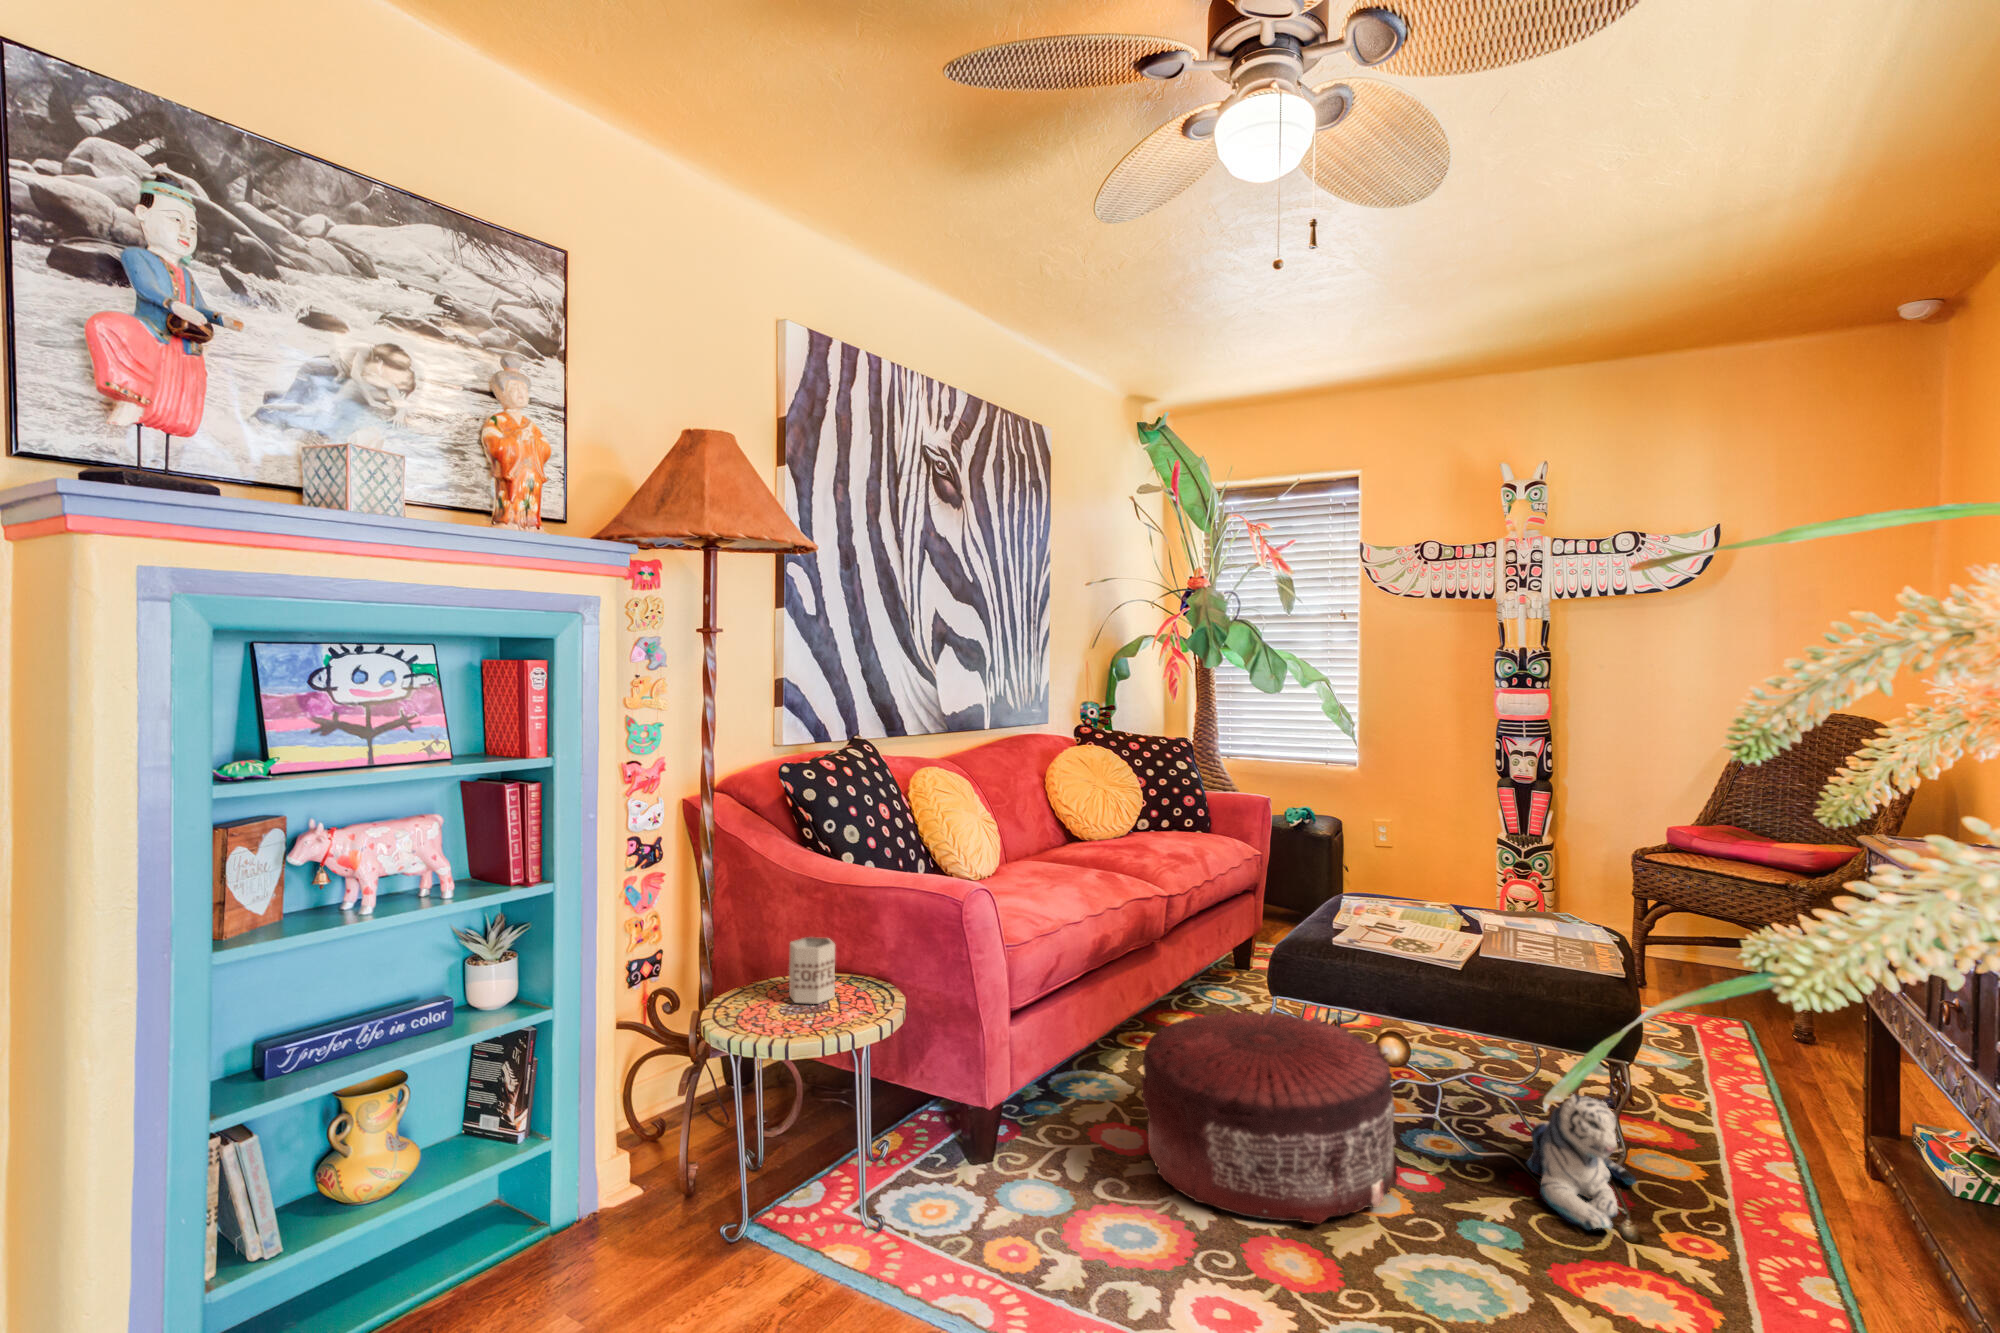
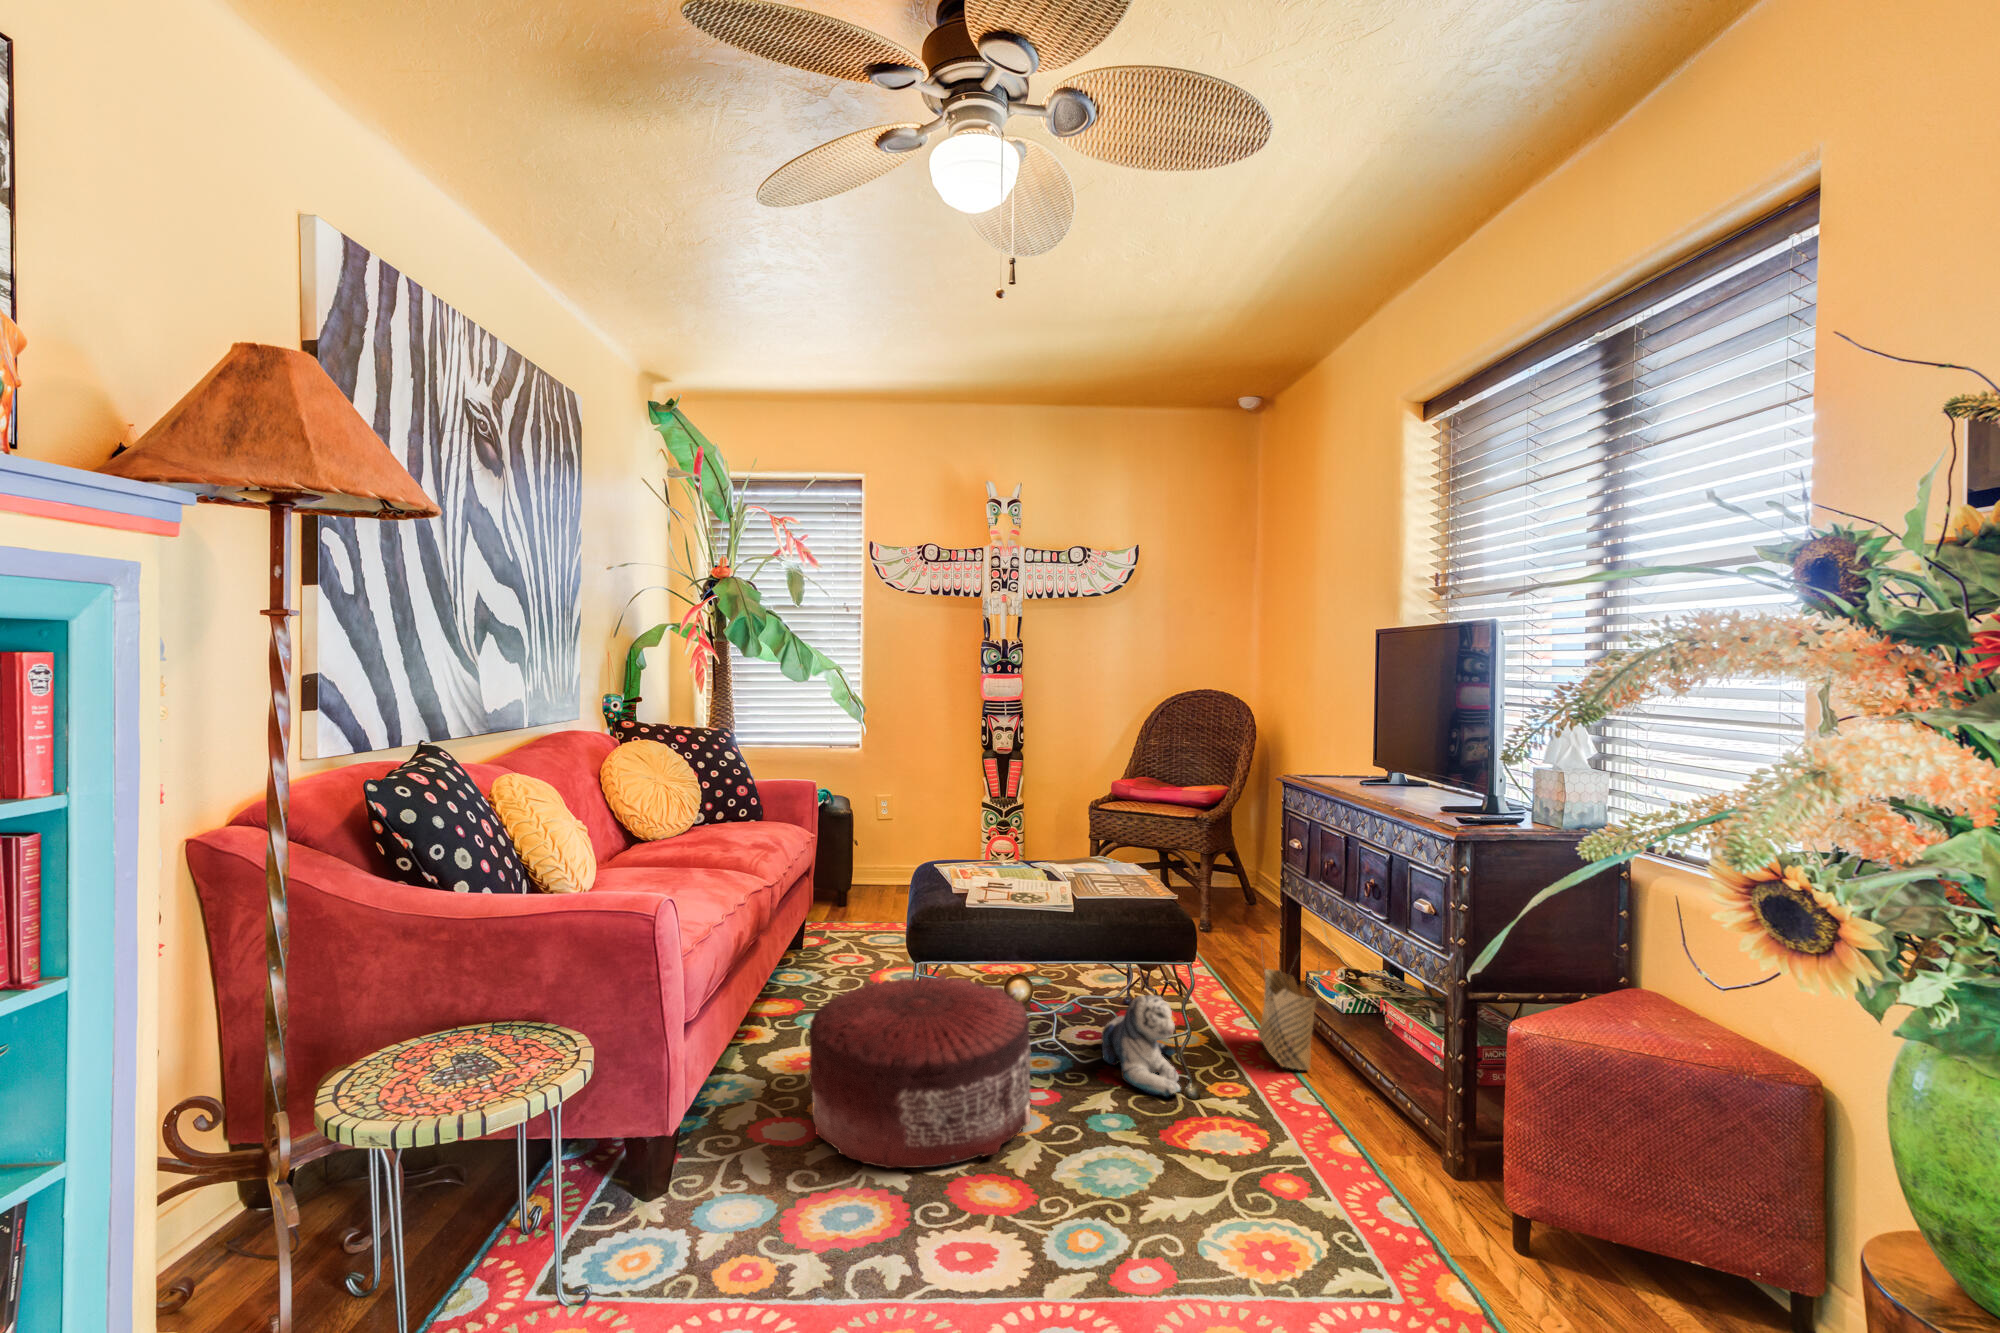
mug: present [789,937,835,1004] -> none [437,990,503,1077]
woven basket: none [1786,1055,1885,1263] -> present [1258,941,1319,1070]

